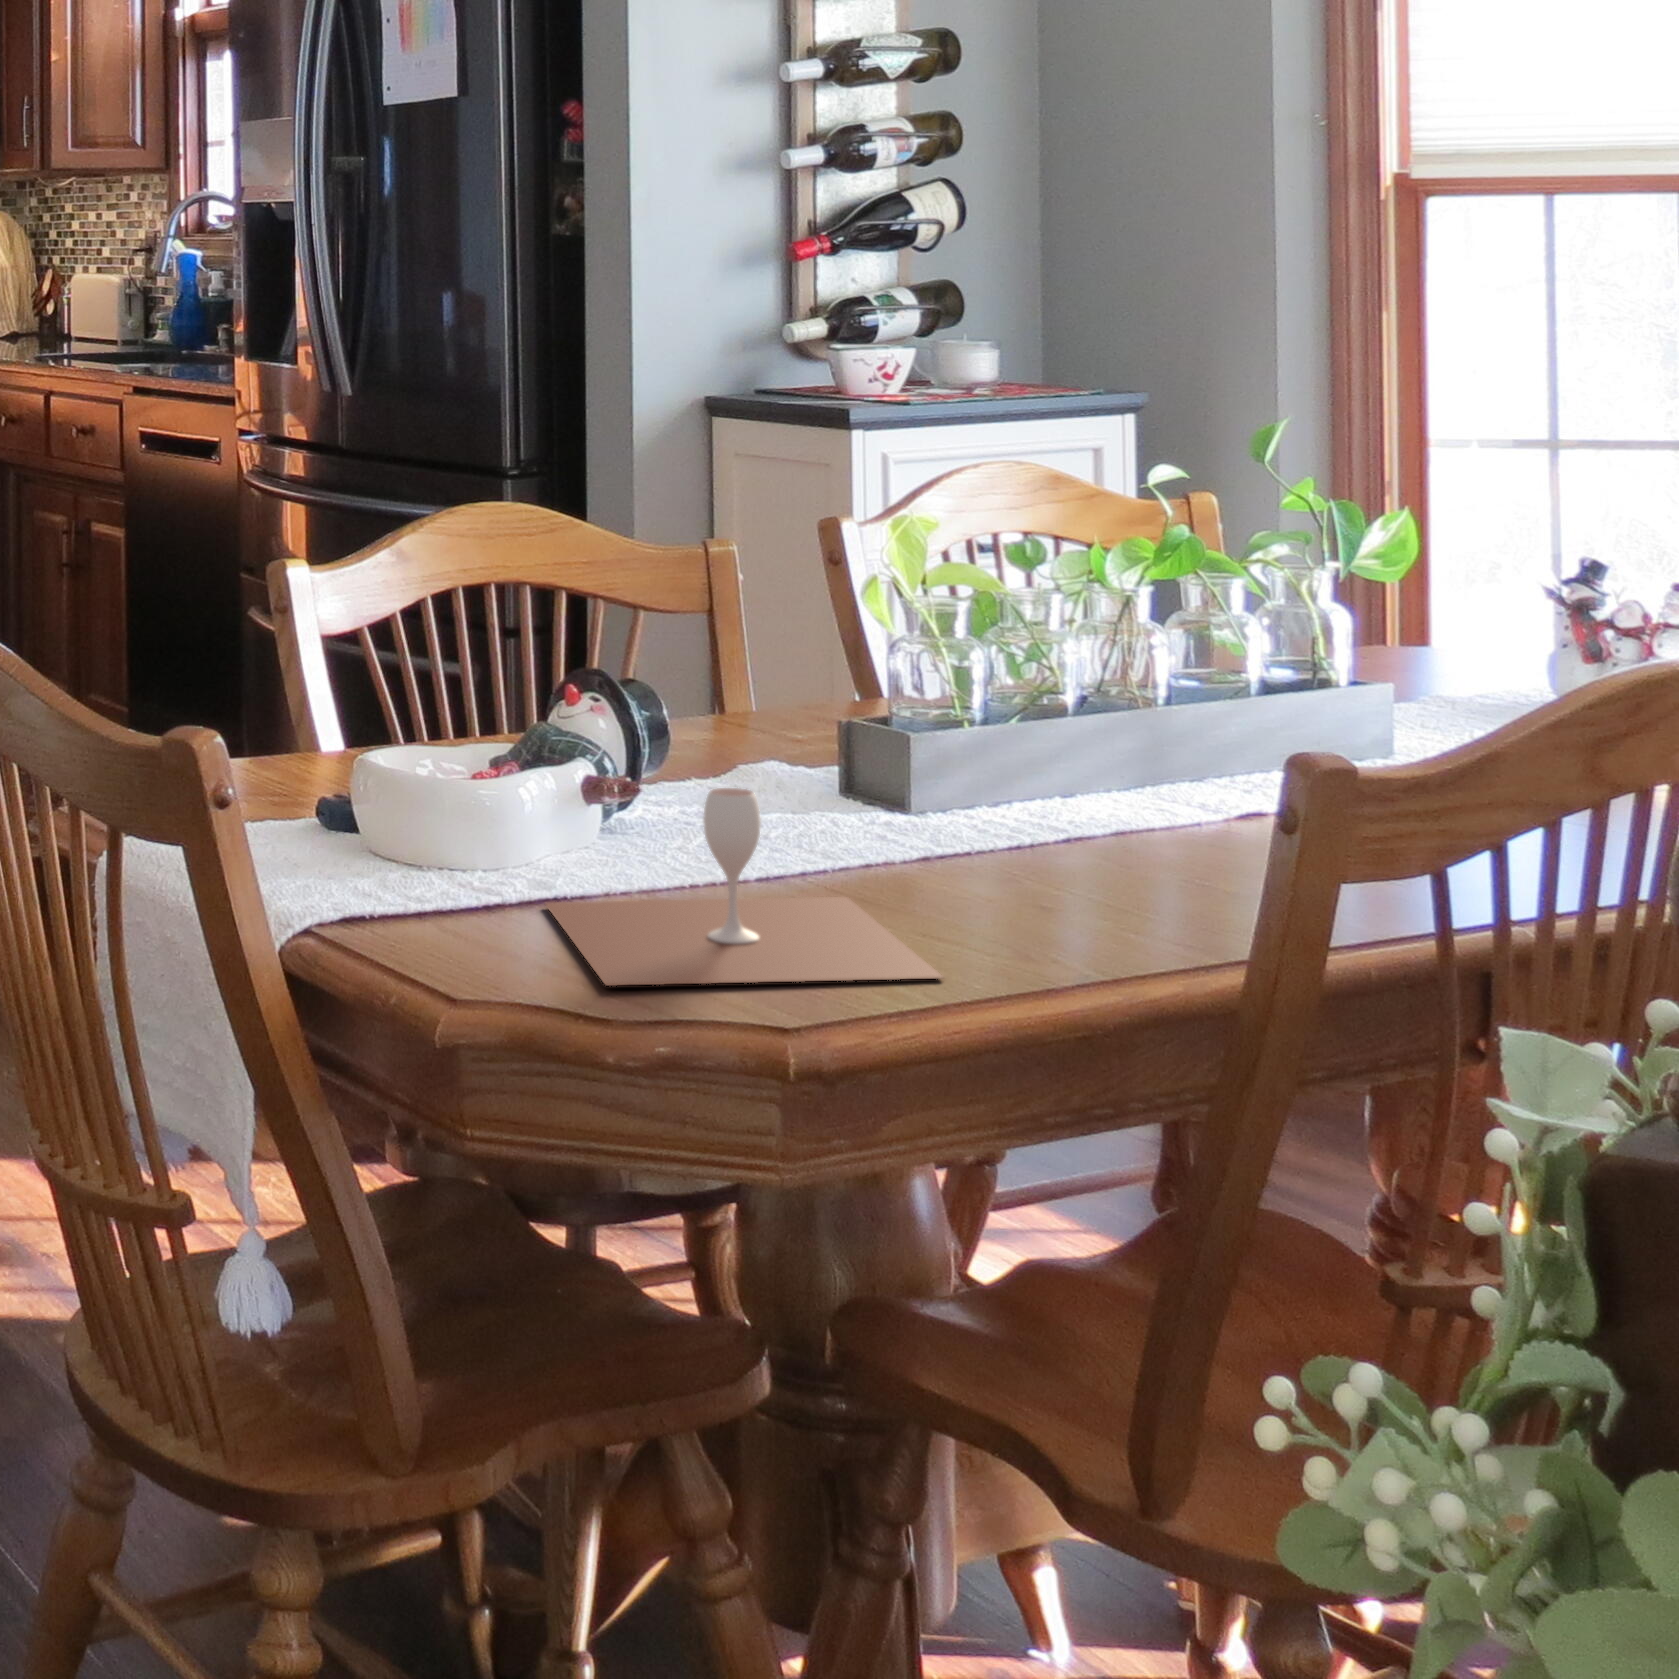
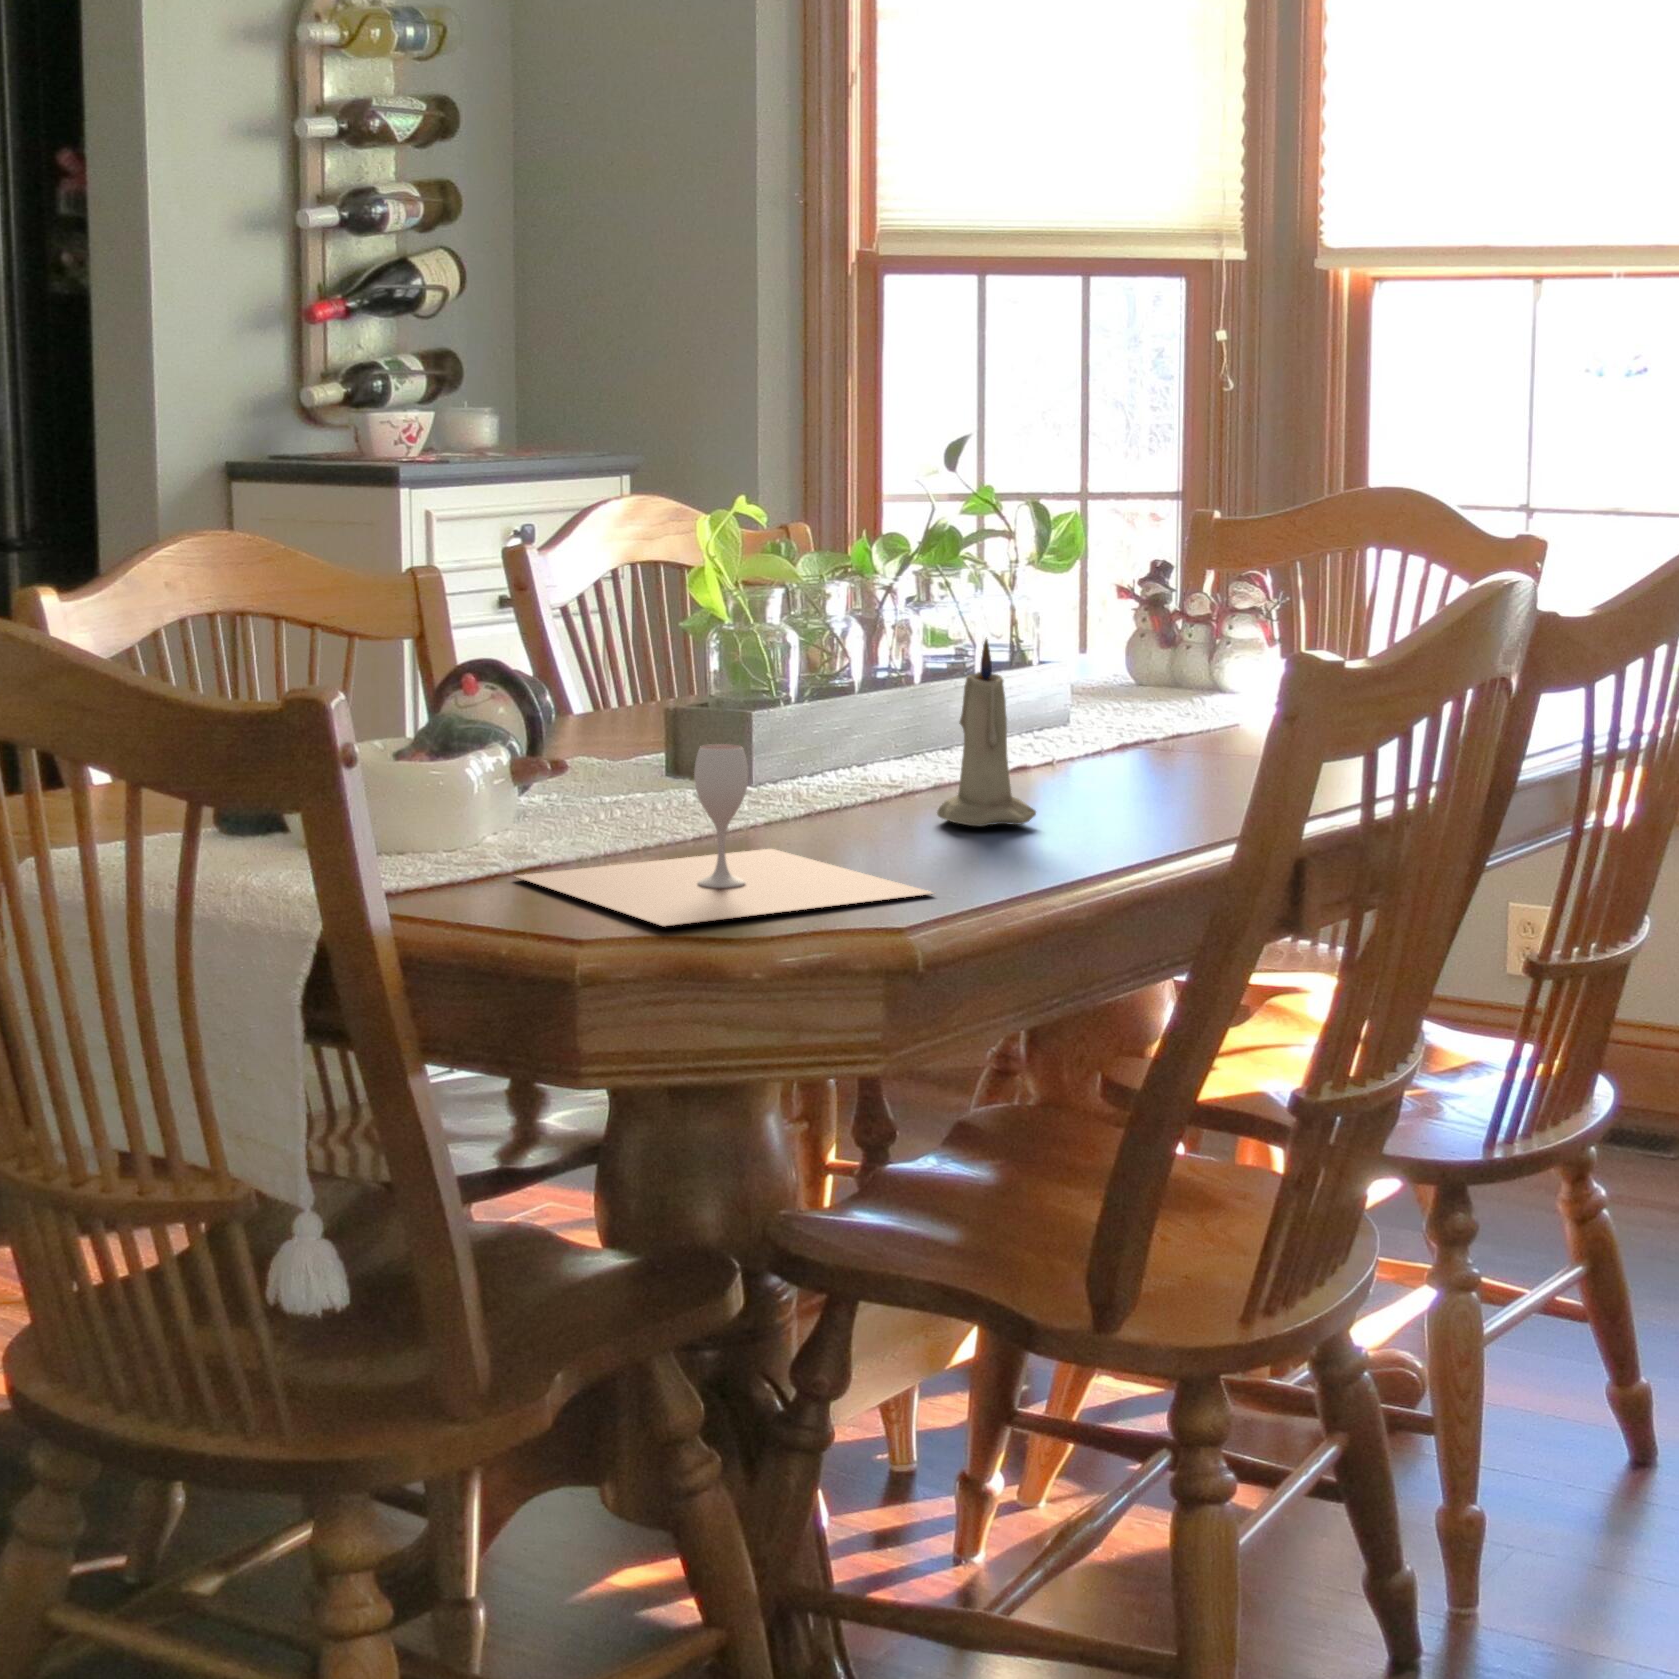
candle: none [1068,679,1179,895] -> present [937,639,1036,826]

